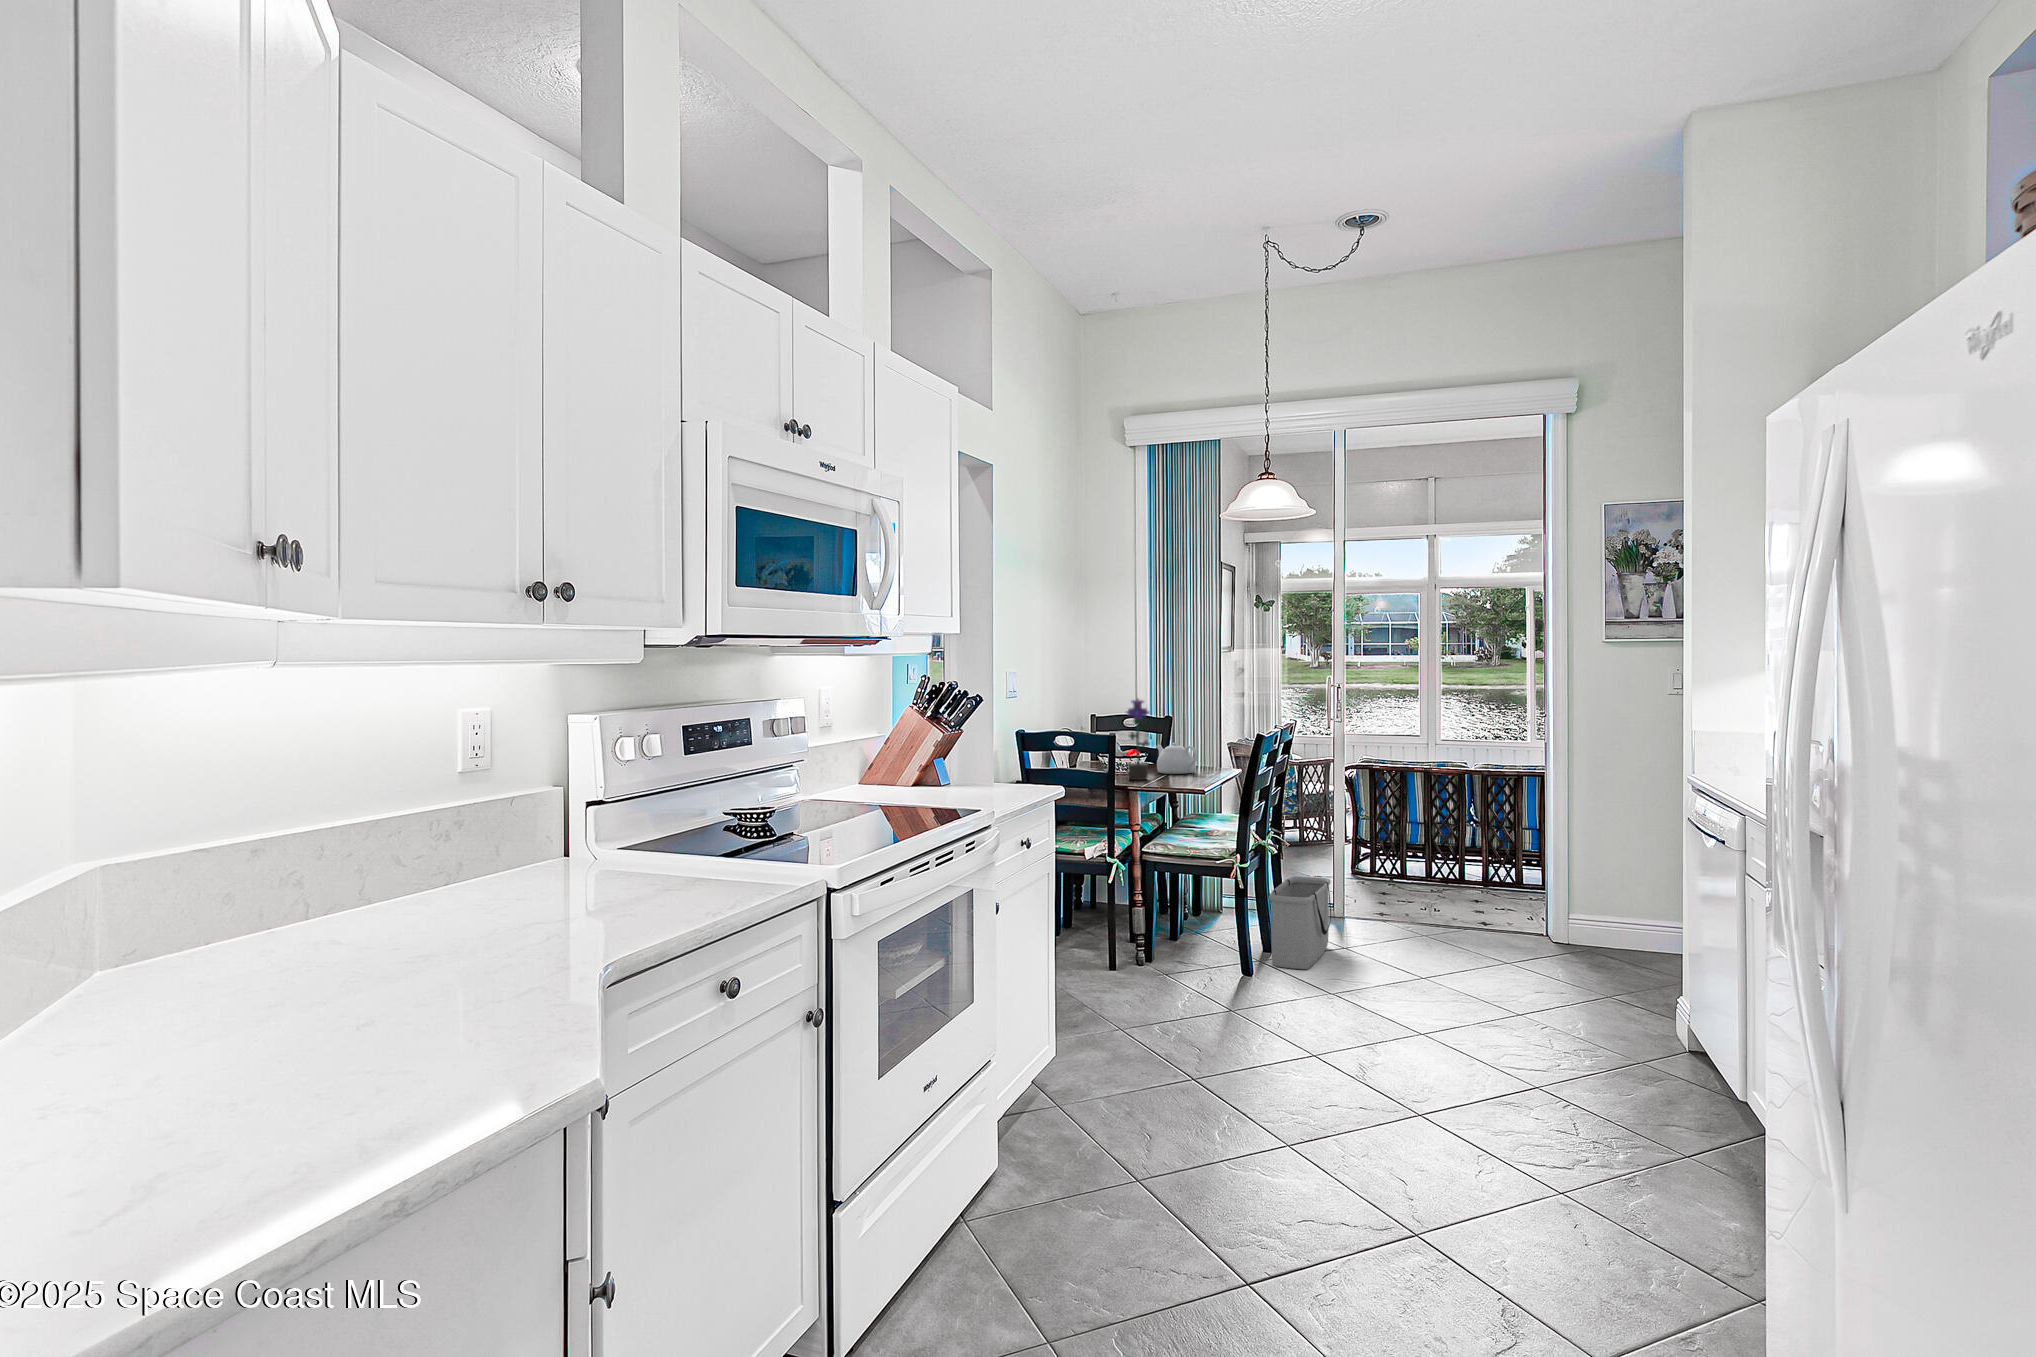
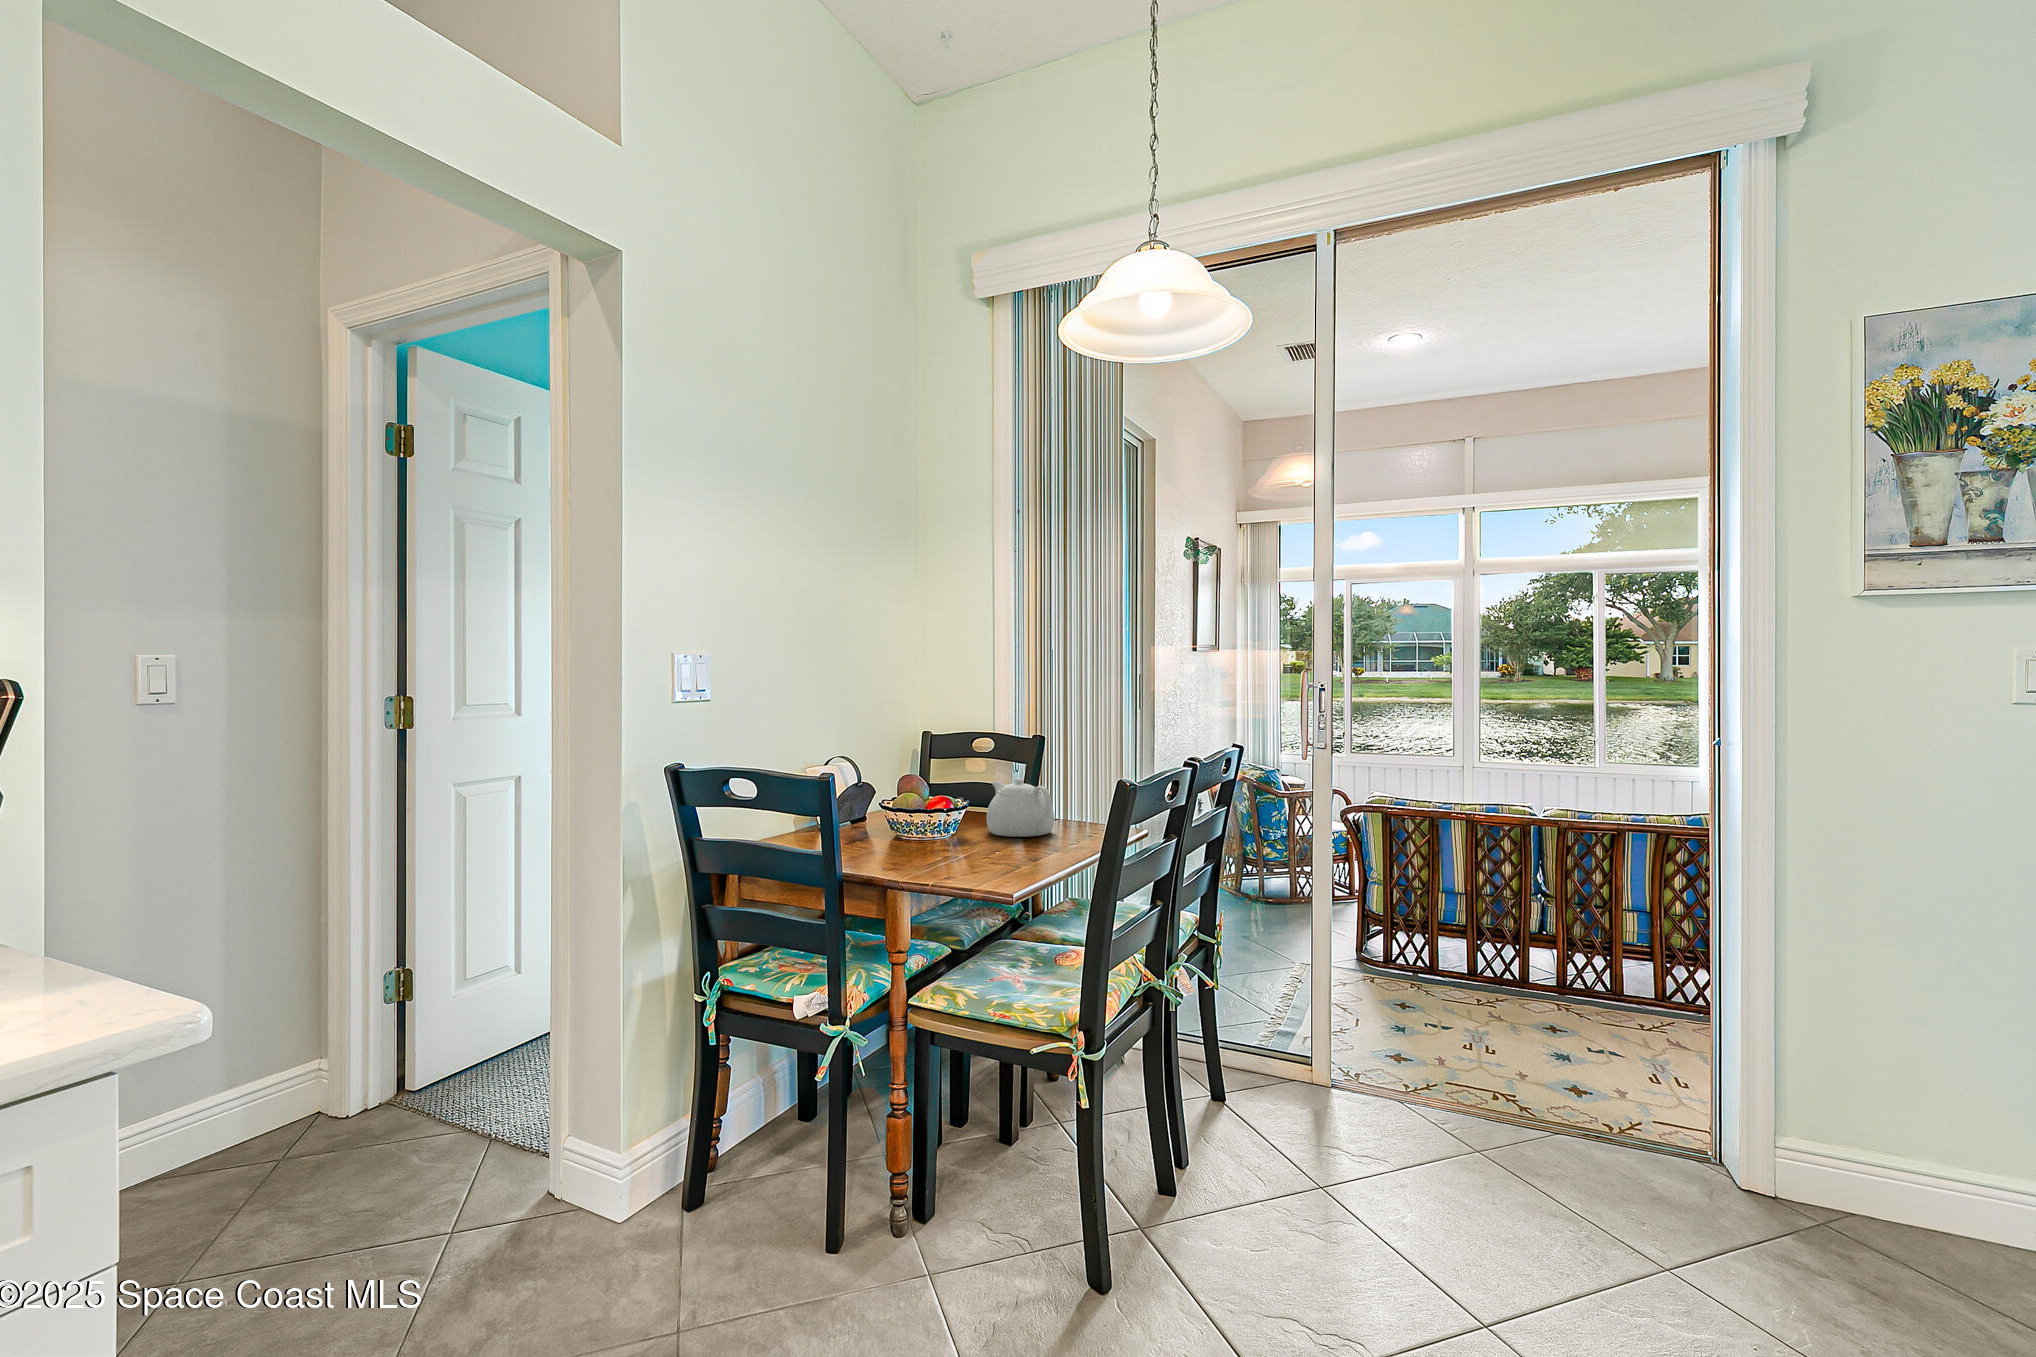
potted flower: present [1126,698,1149,780] -> none [900,697,945,856]
storage bin: present [1269,876,1331,969] -> none [1158,1036,1297,1277]

